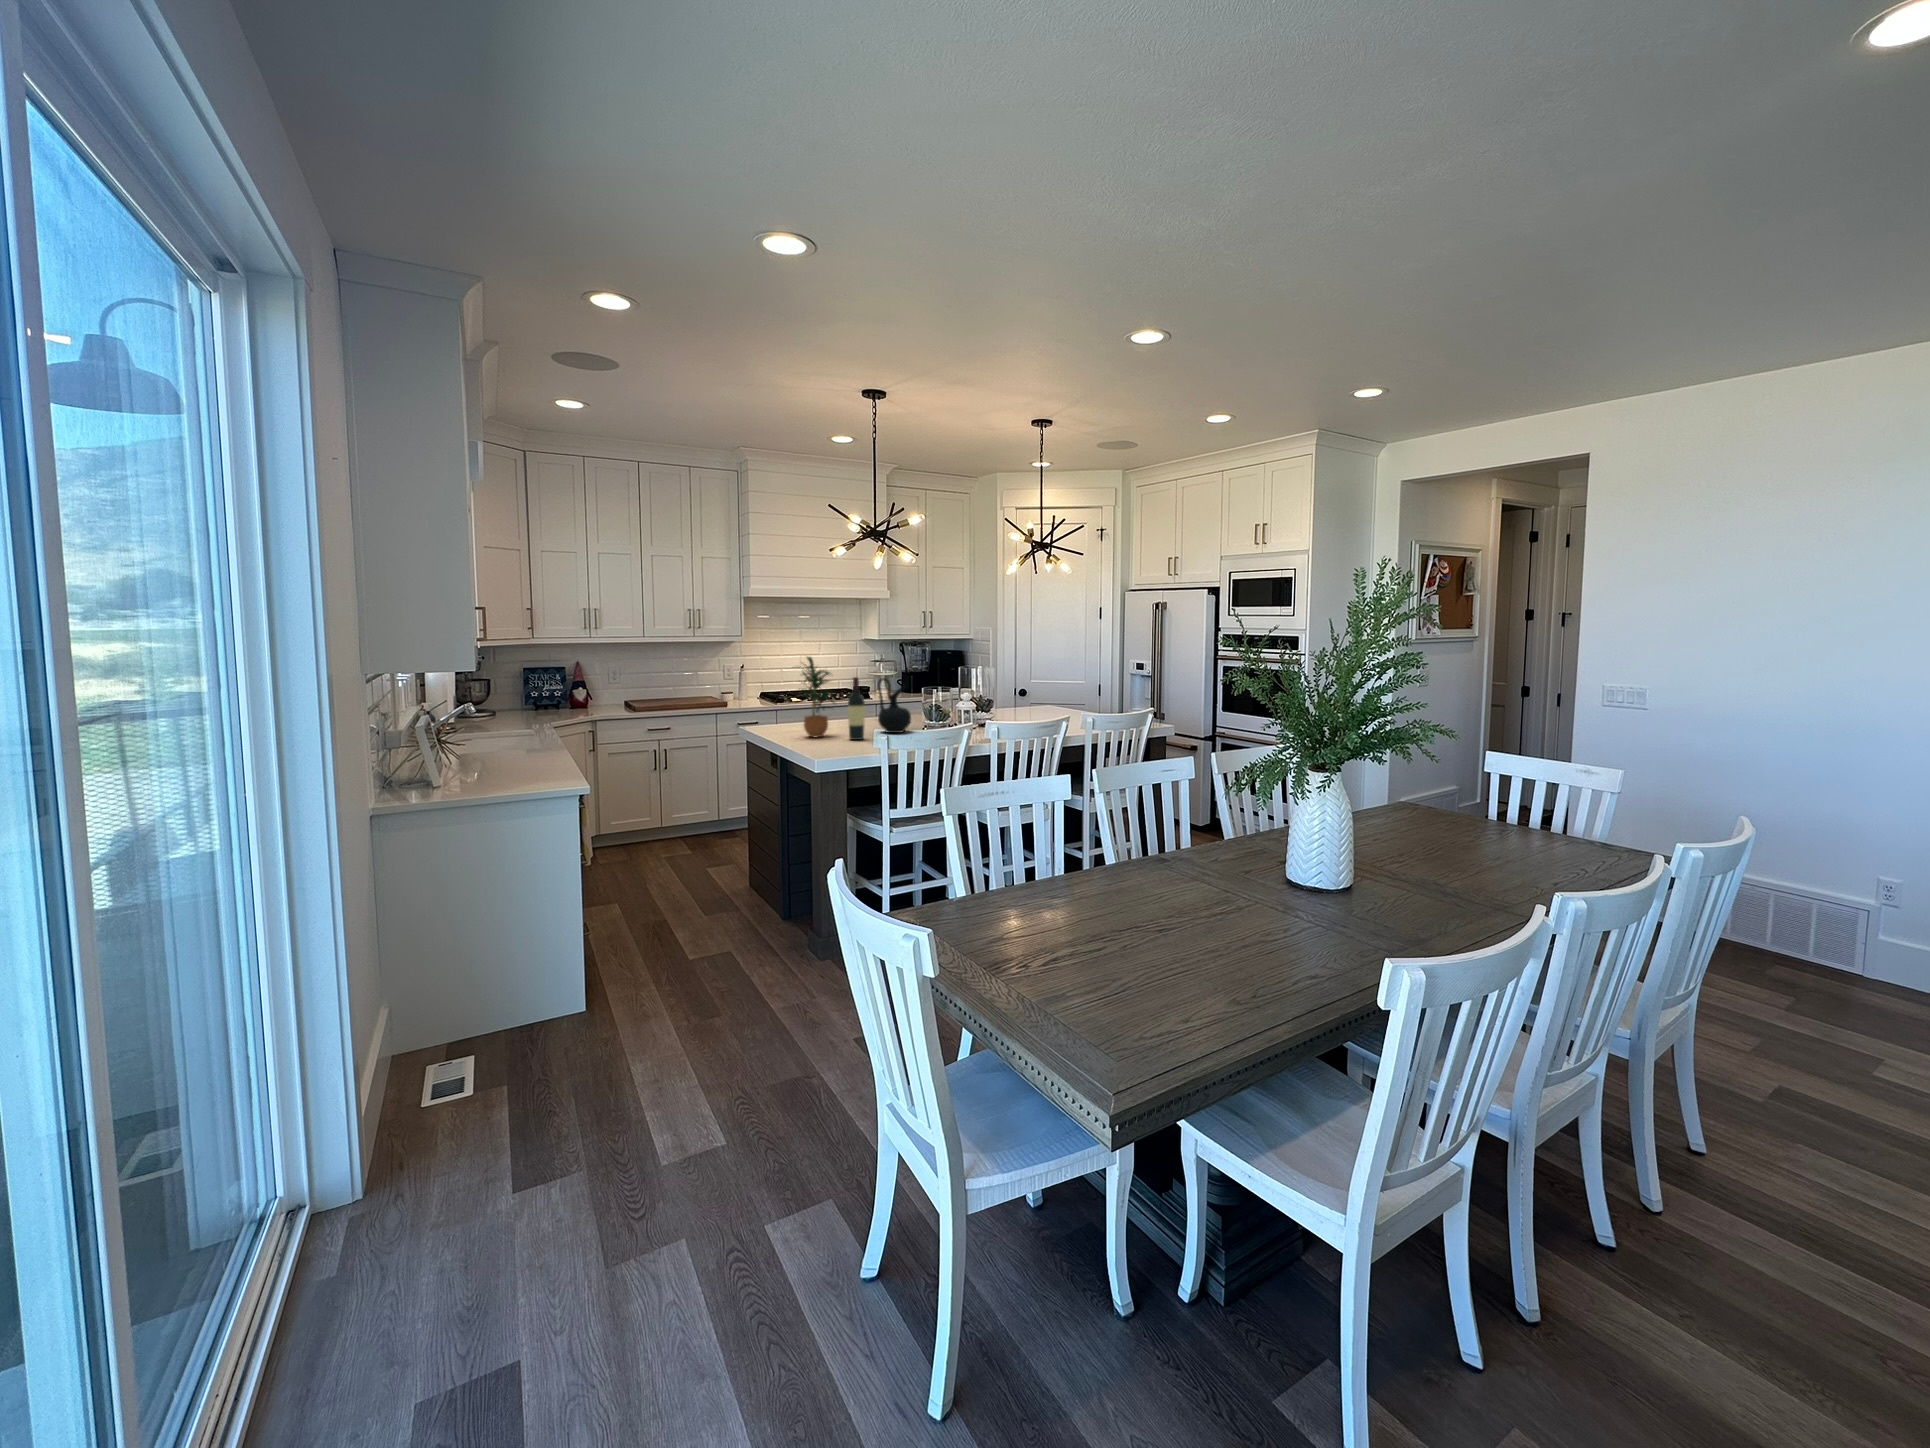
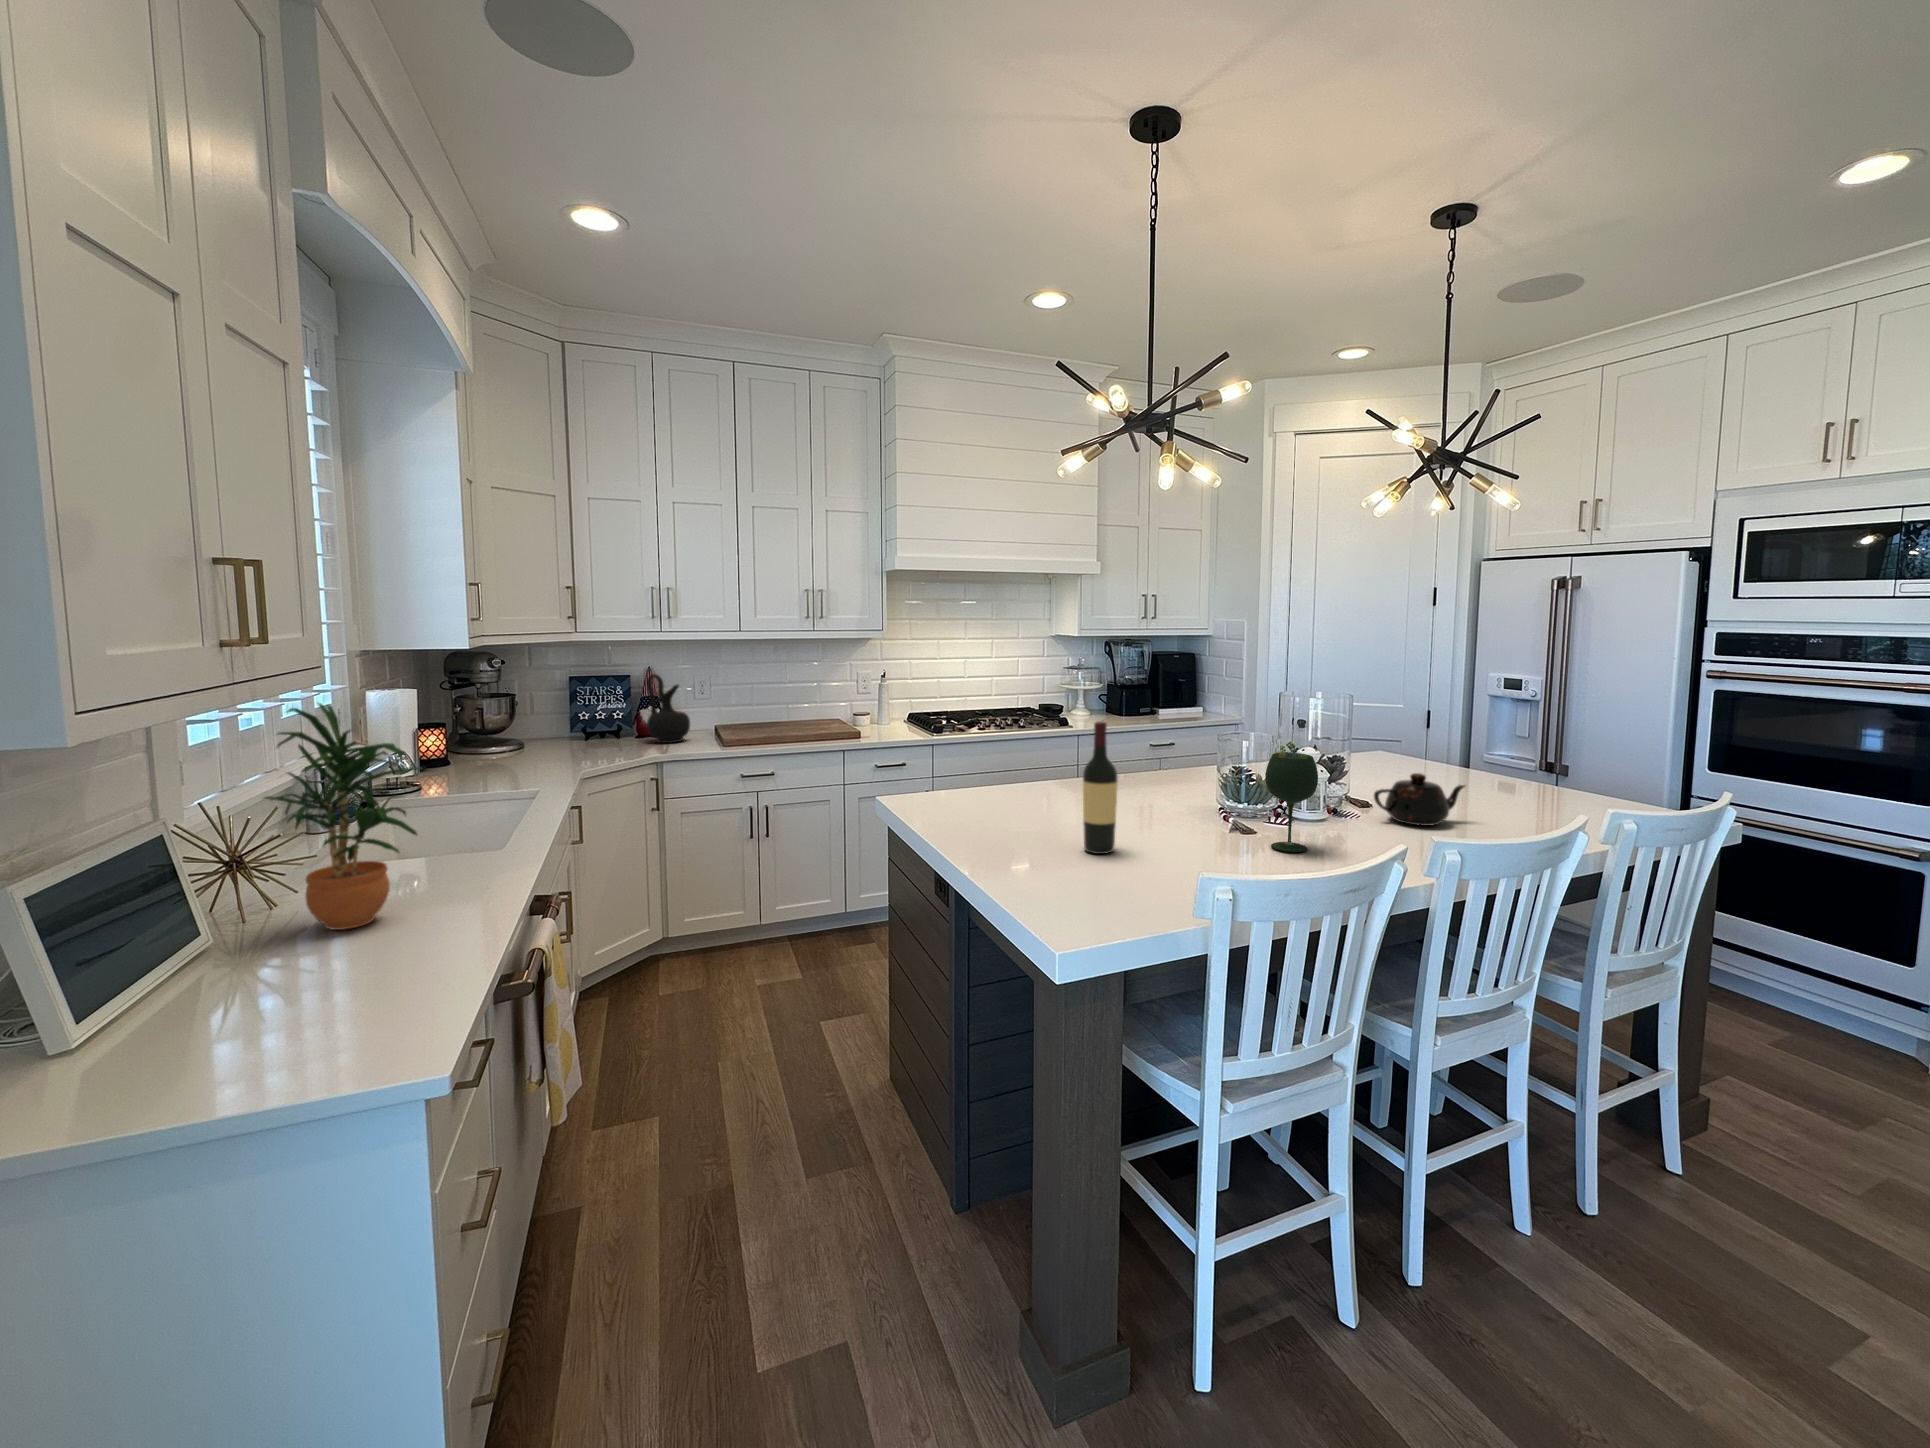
potted plant: present [802,657,833,737] -> present [265,702,420,930]
ceramic jug: present [877,678,911,733] -> present [646,674,690,743]
wine glass: none [937,692,961,737] -> present [1265,752,1318,852]
teapot: none [1002,704,1047,729] -> present [1374,773,1465,826]

